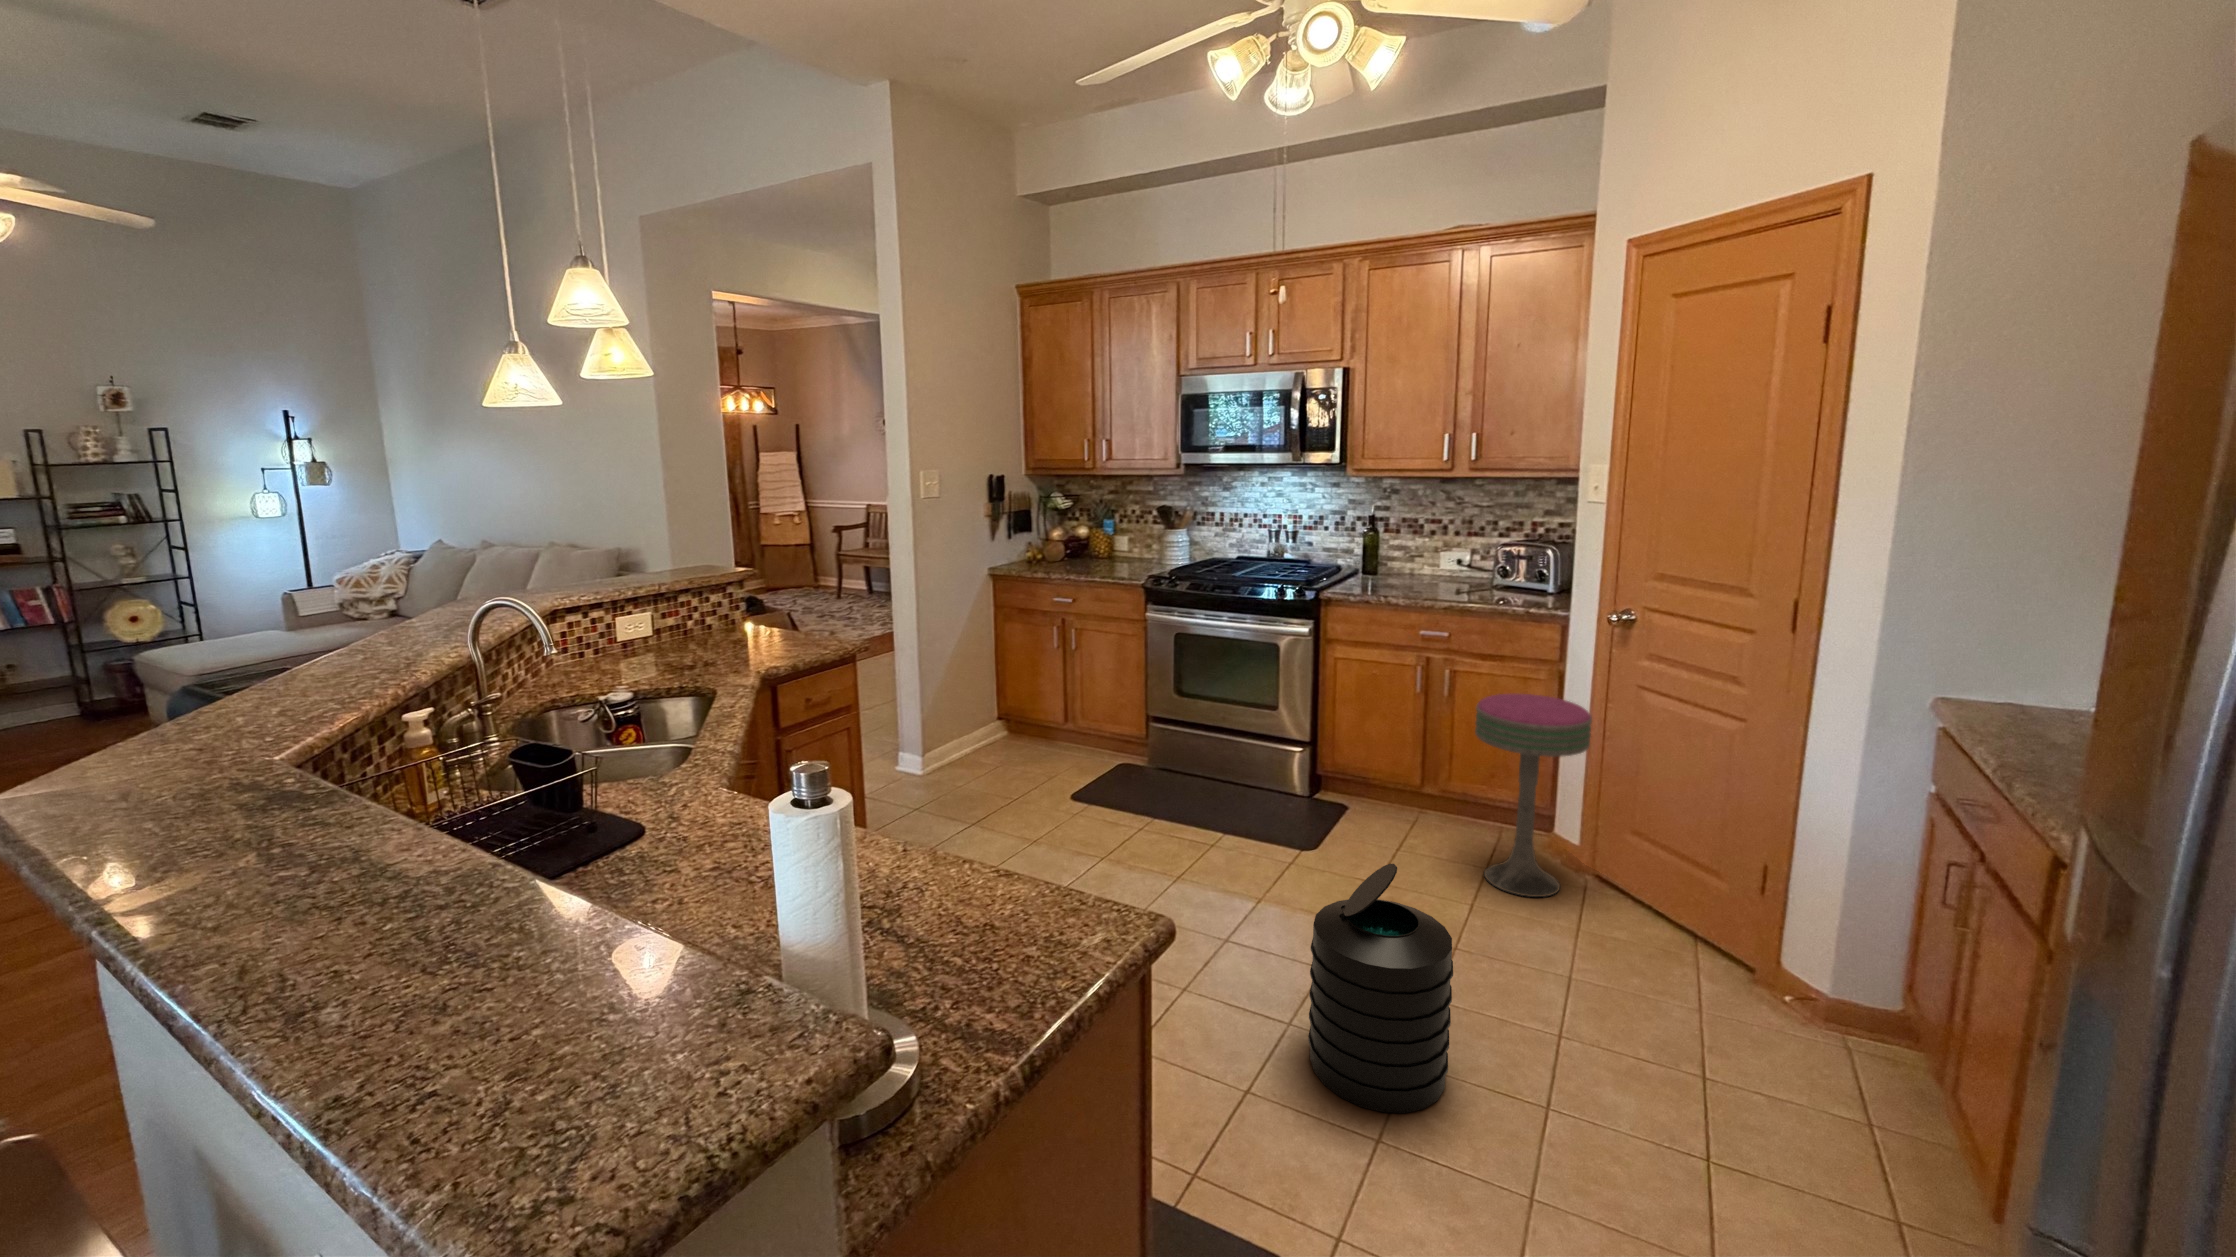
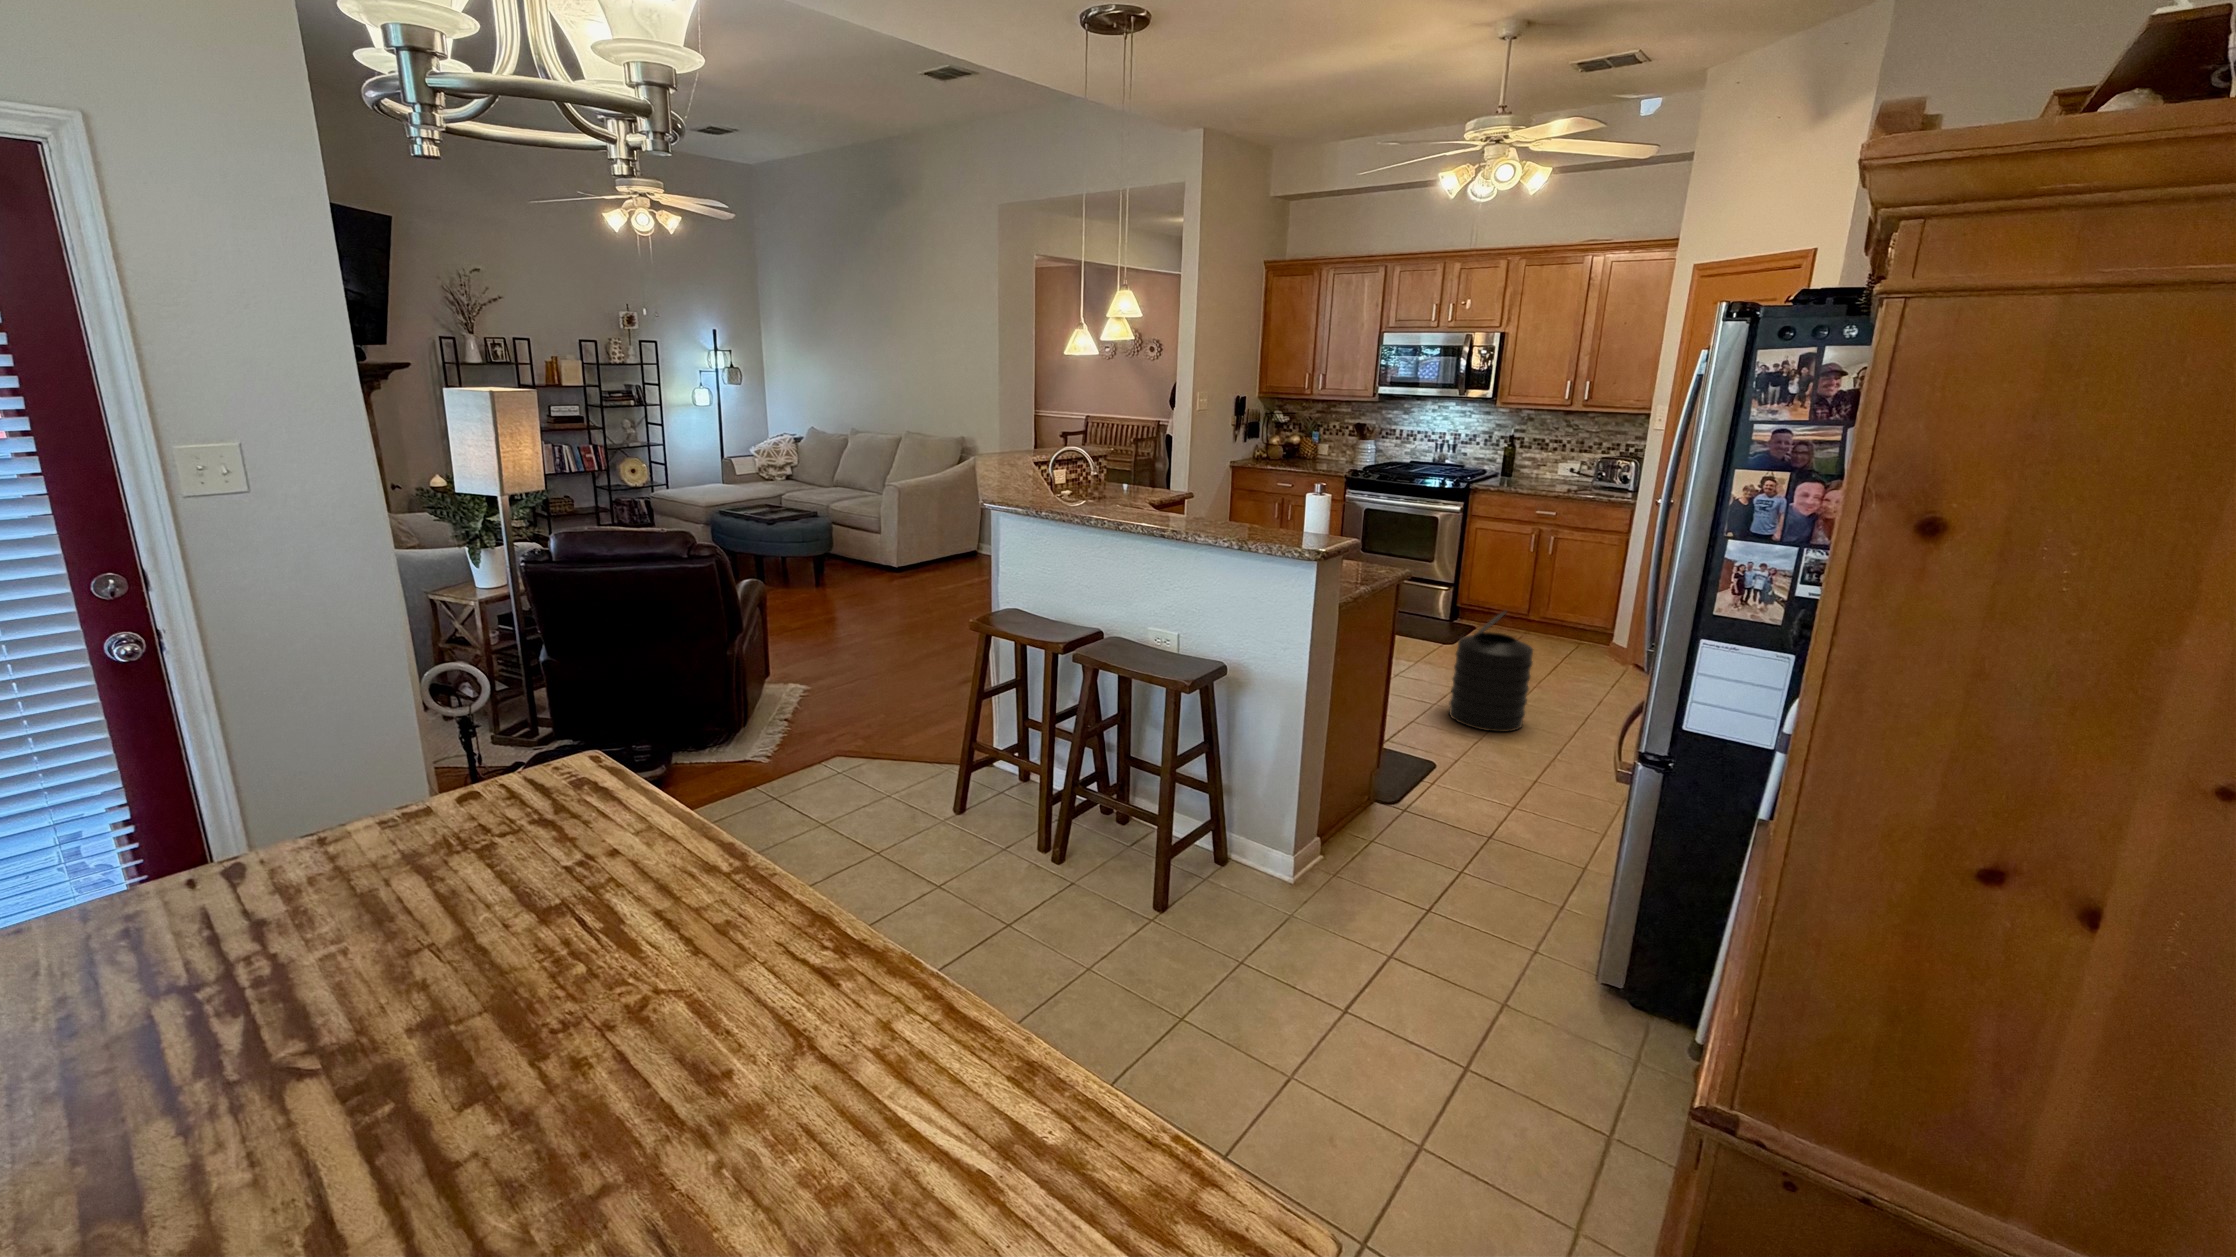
bar stool: present [1475,694,1592,897] -> none [1563,549,1641,671]

